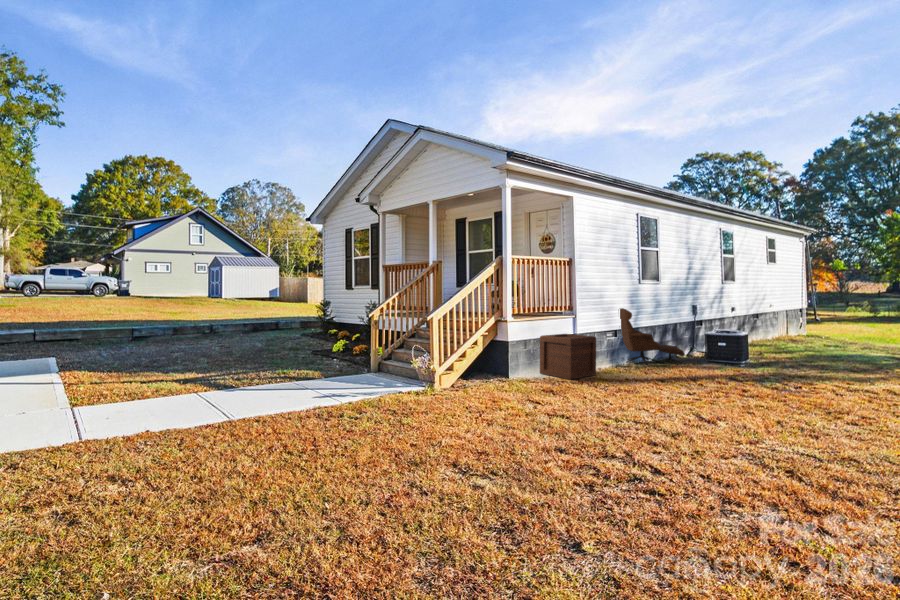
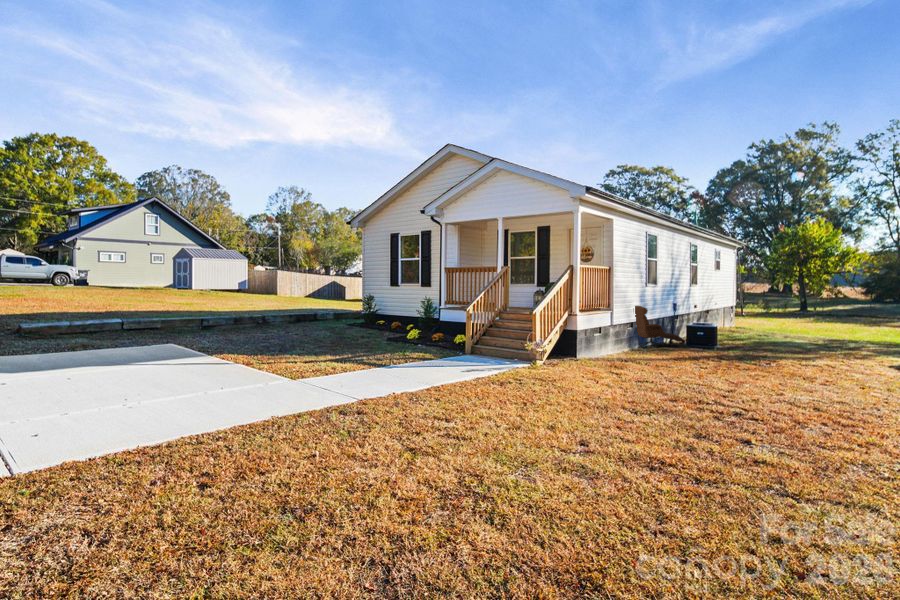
wooden crate: present [540,334,596,379] -> none [594,324,635,358]

